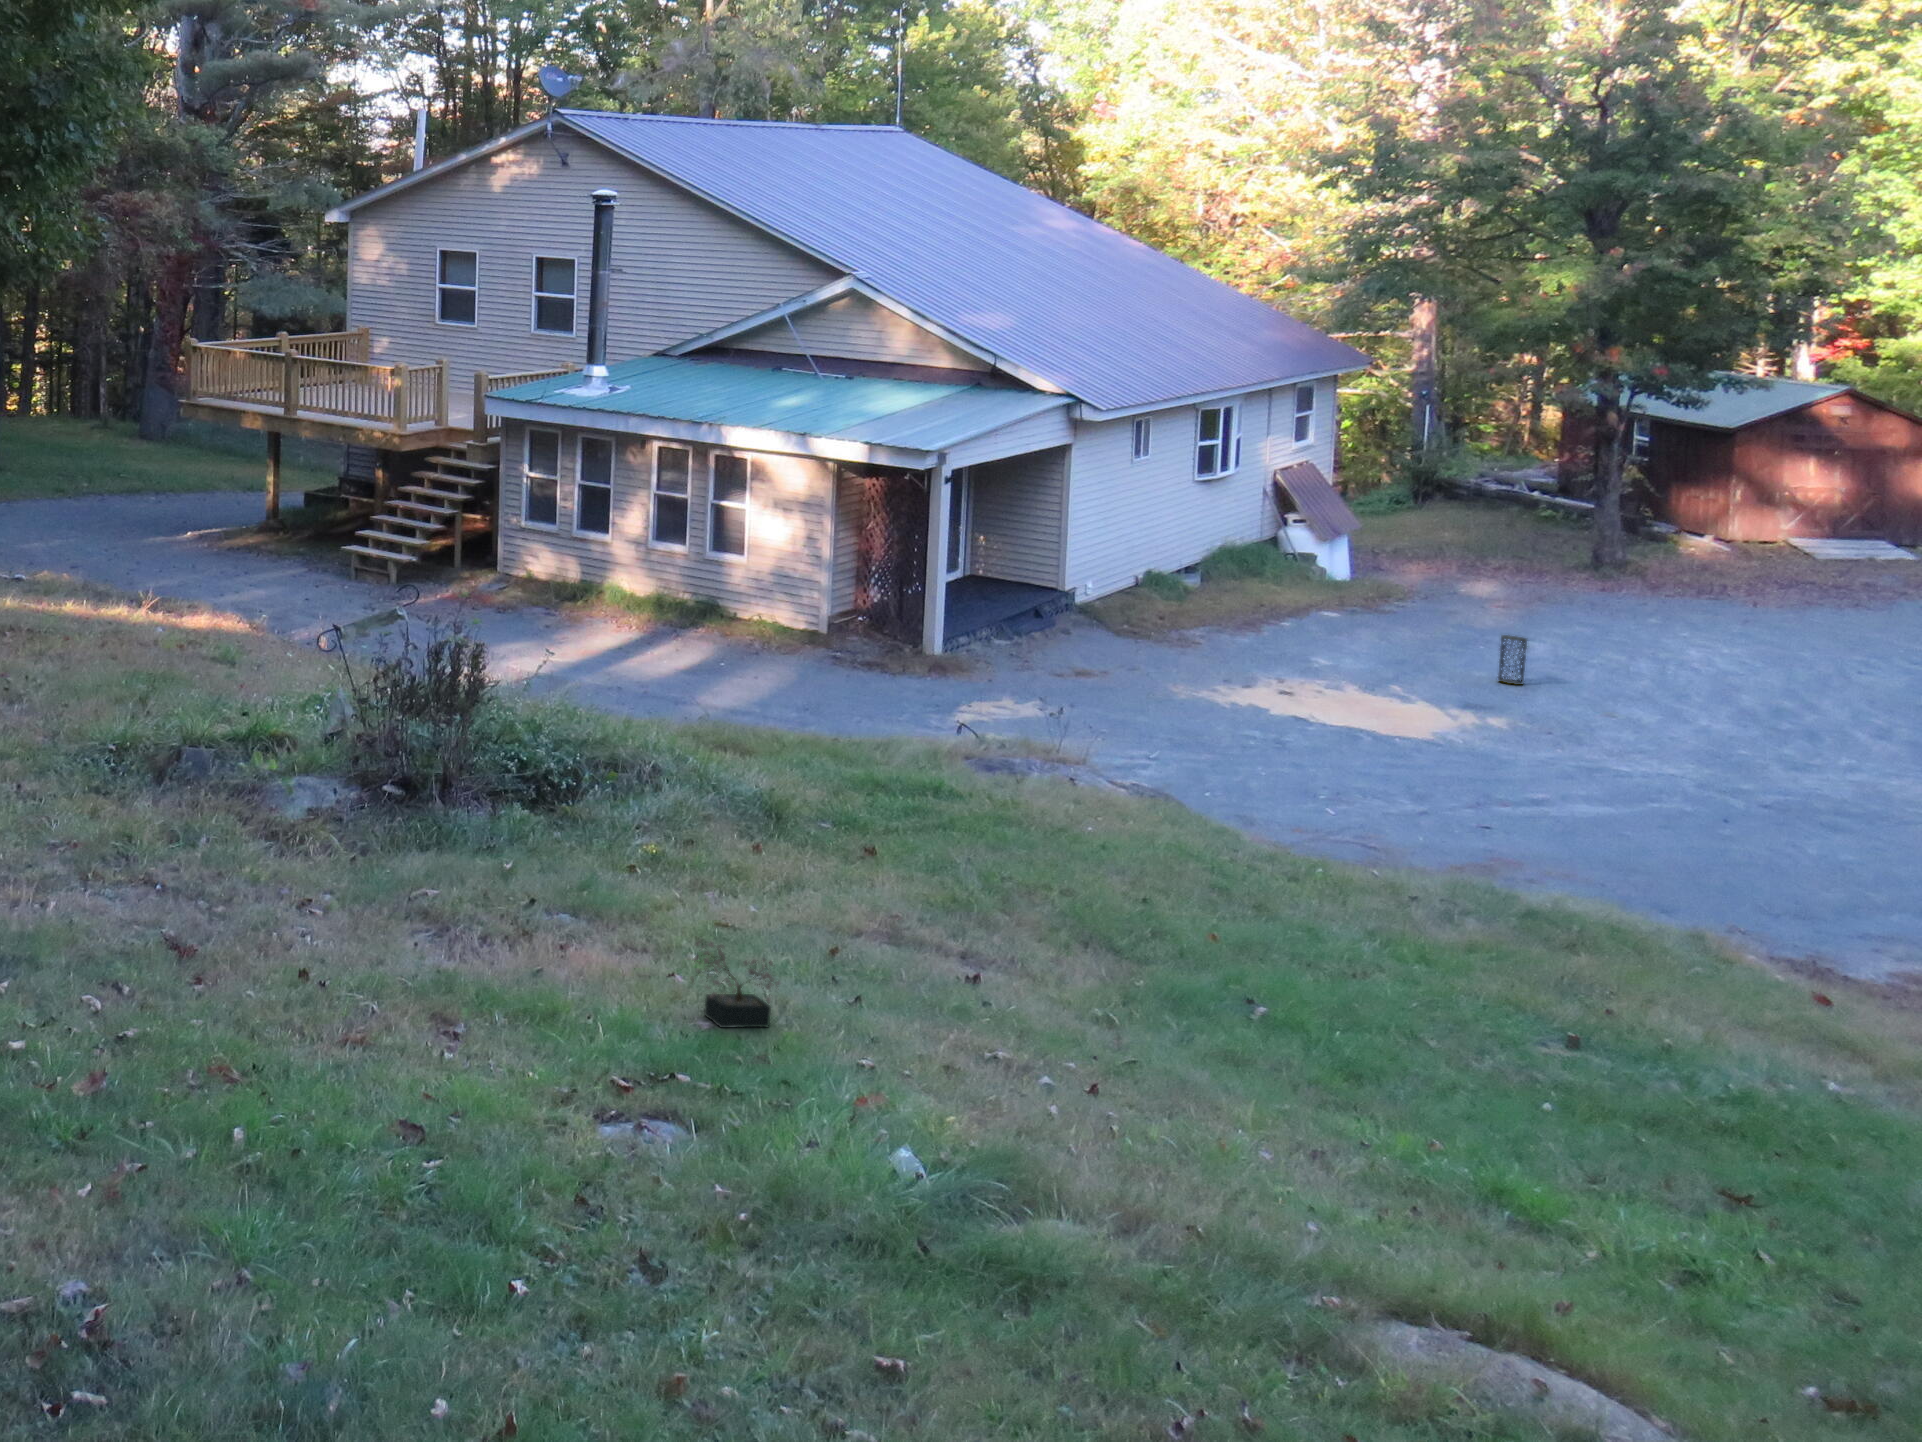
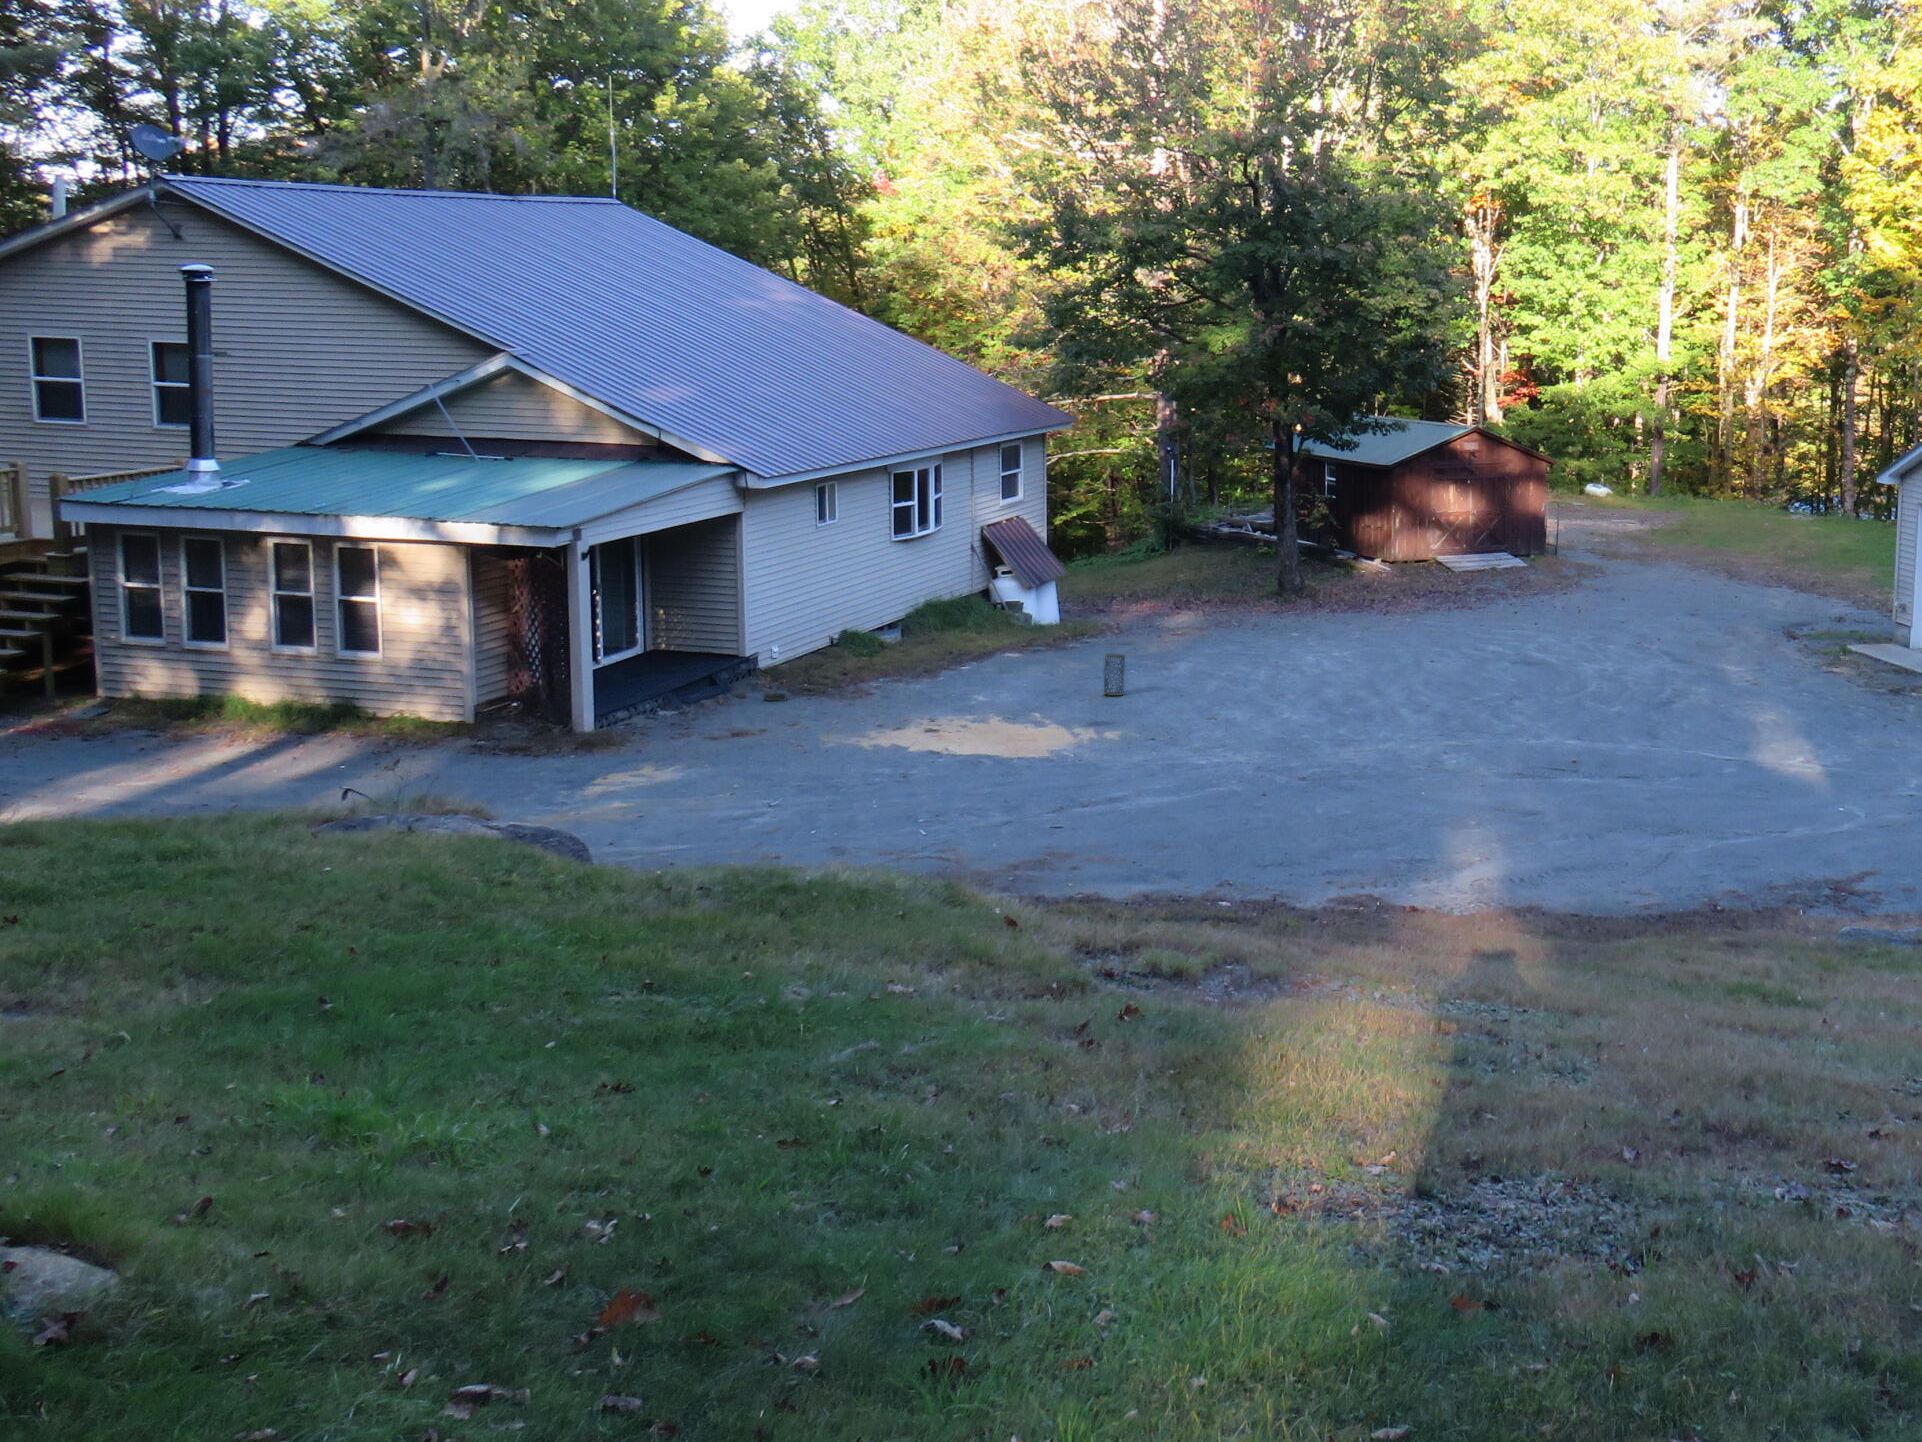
decorative plant: present [692,942,780,1028] -> present [763,677,786,701]

